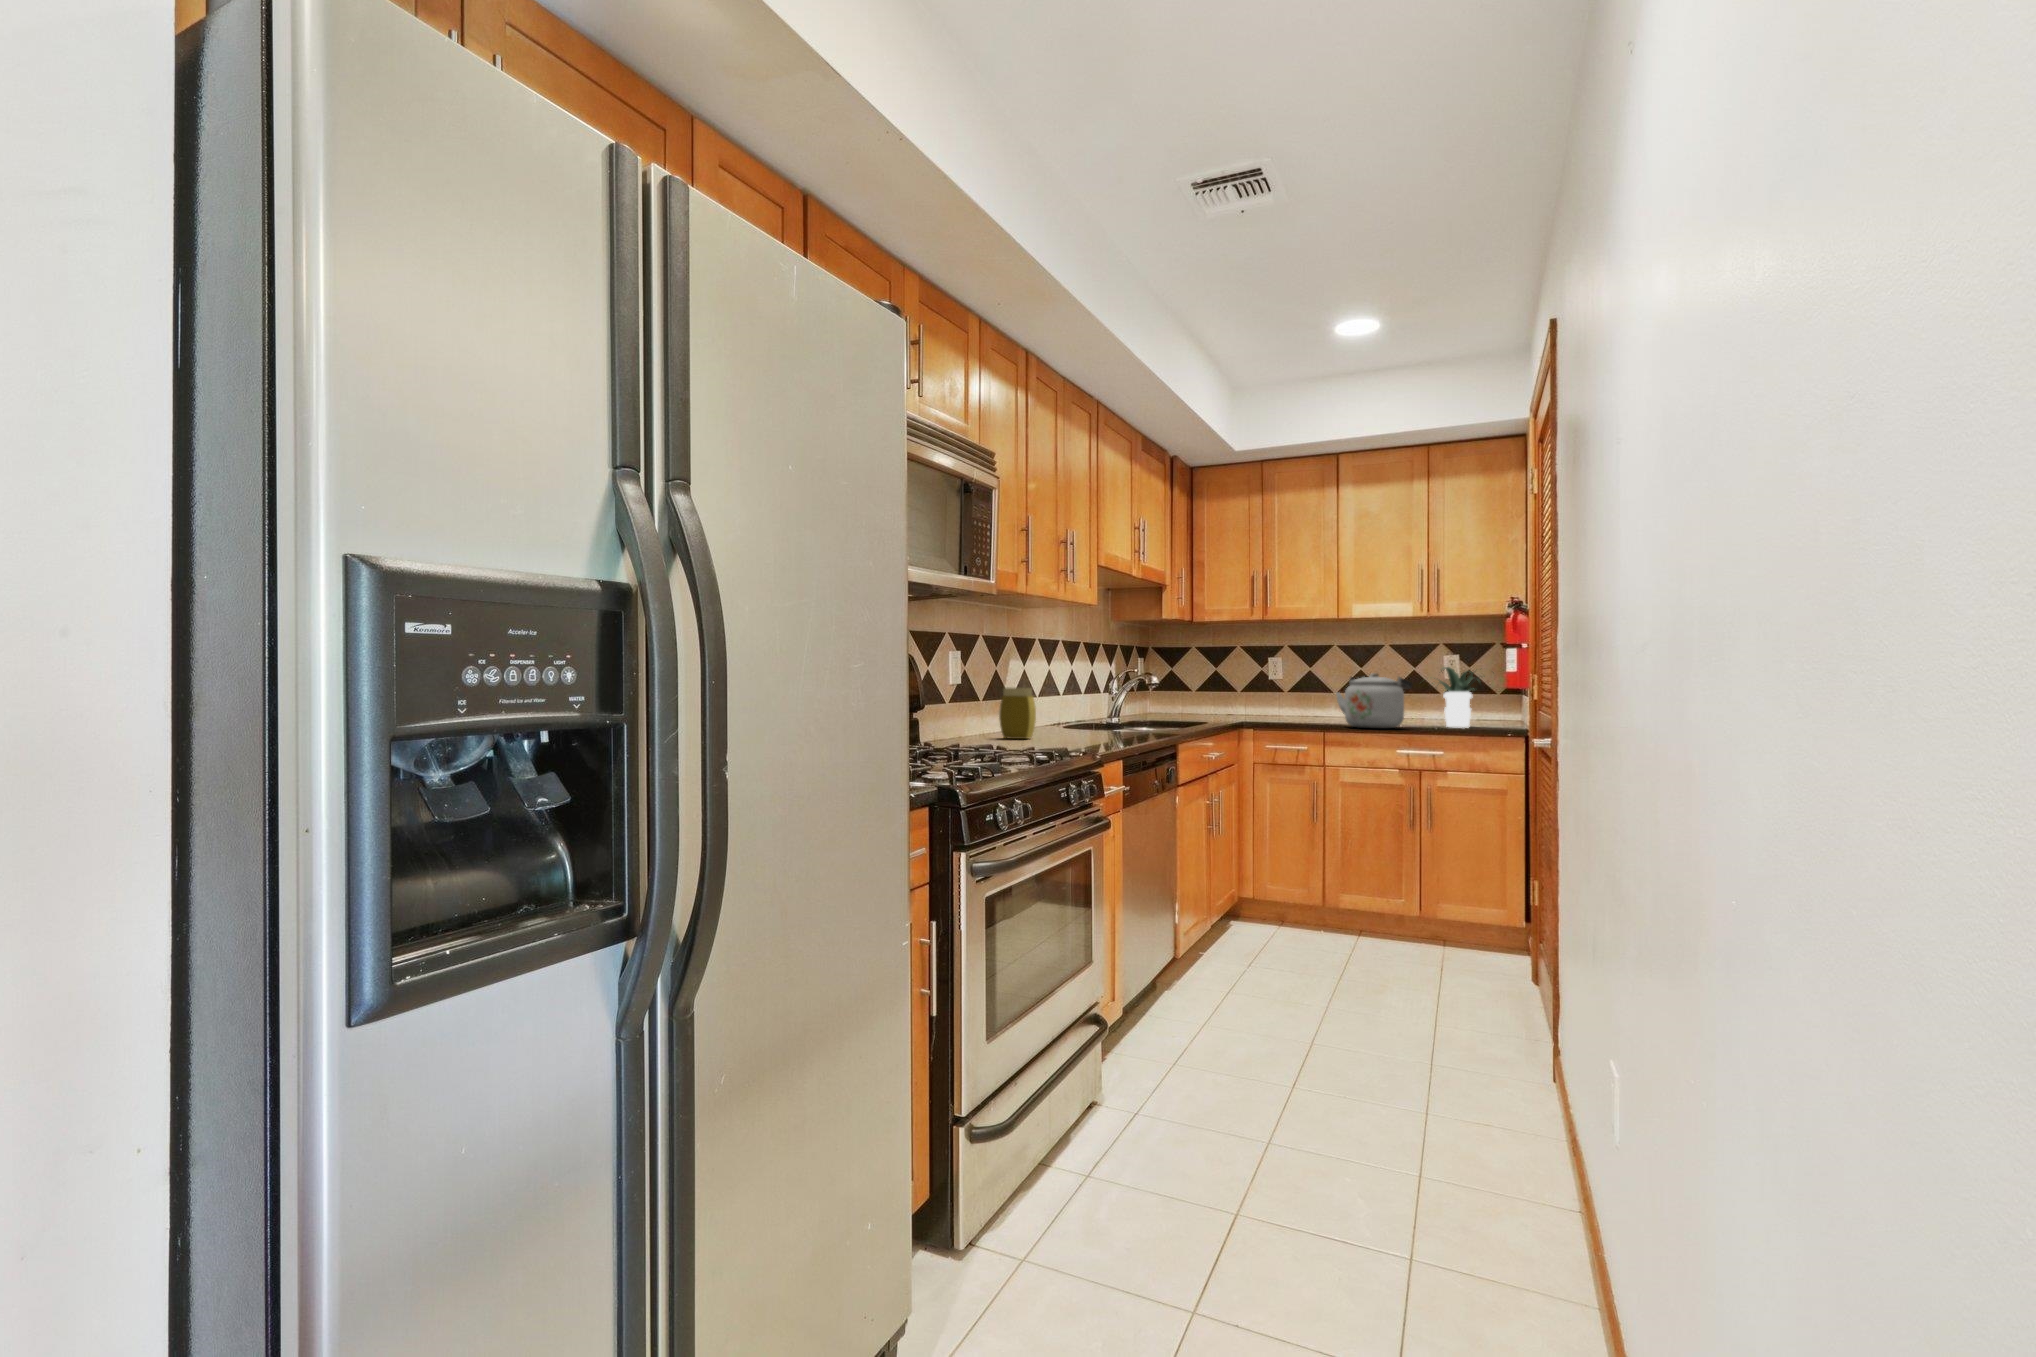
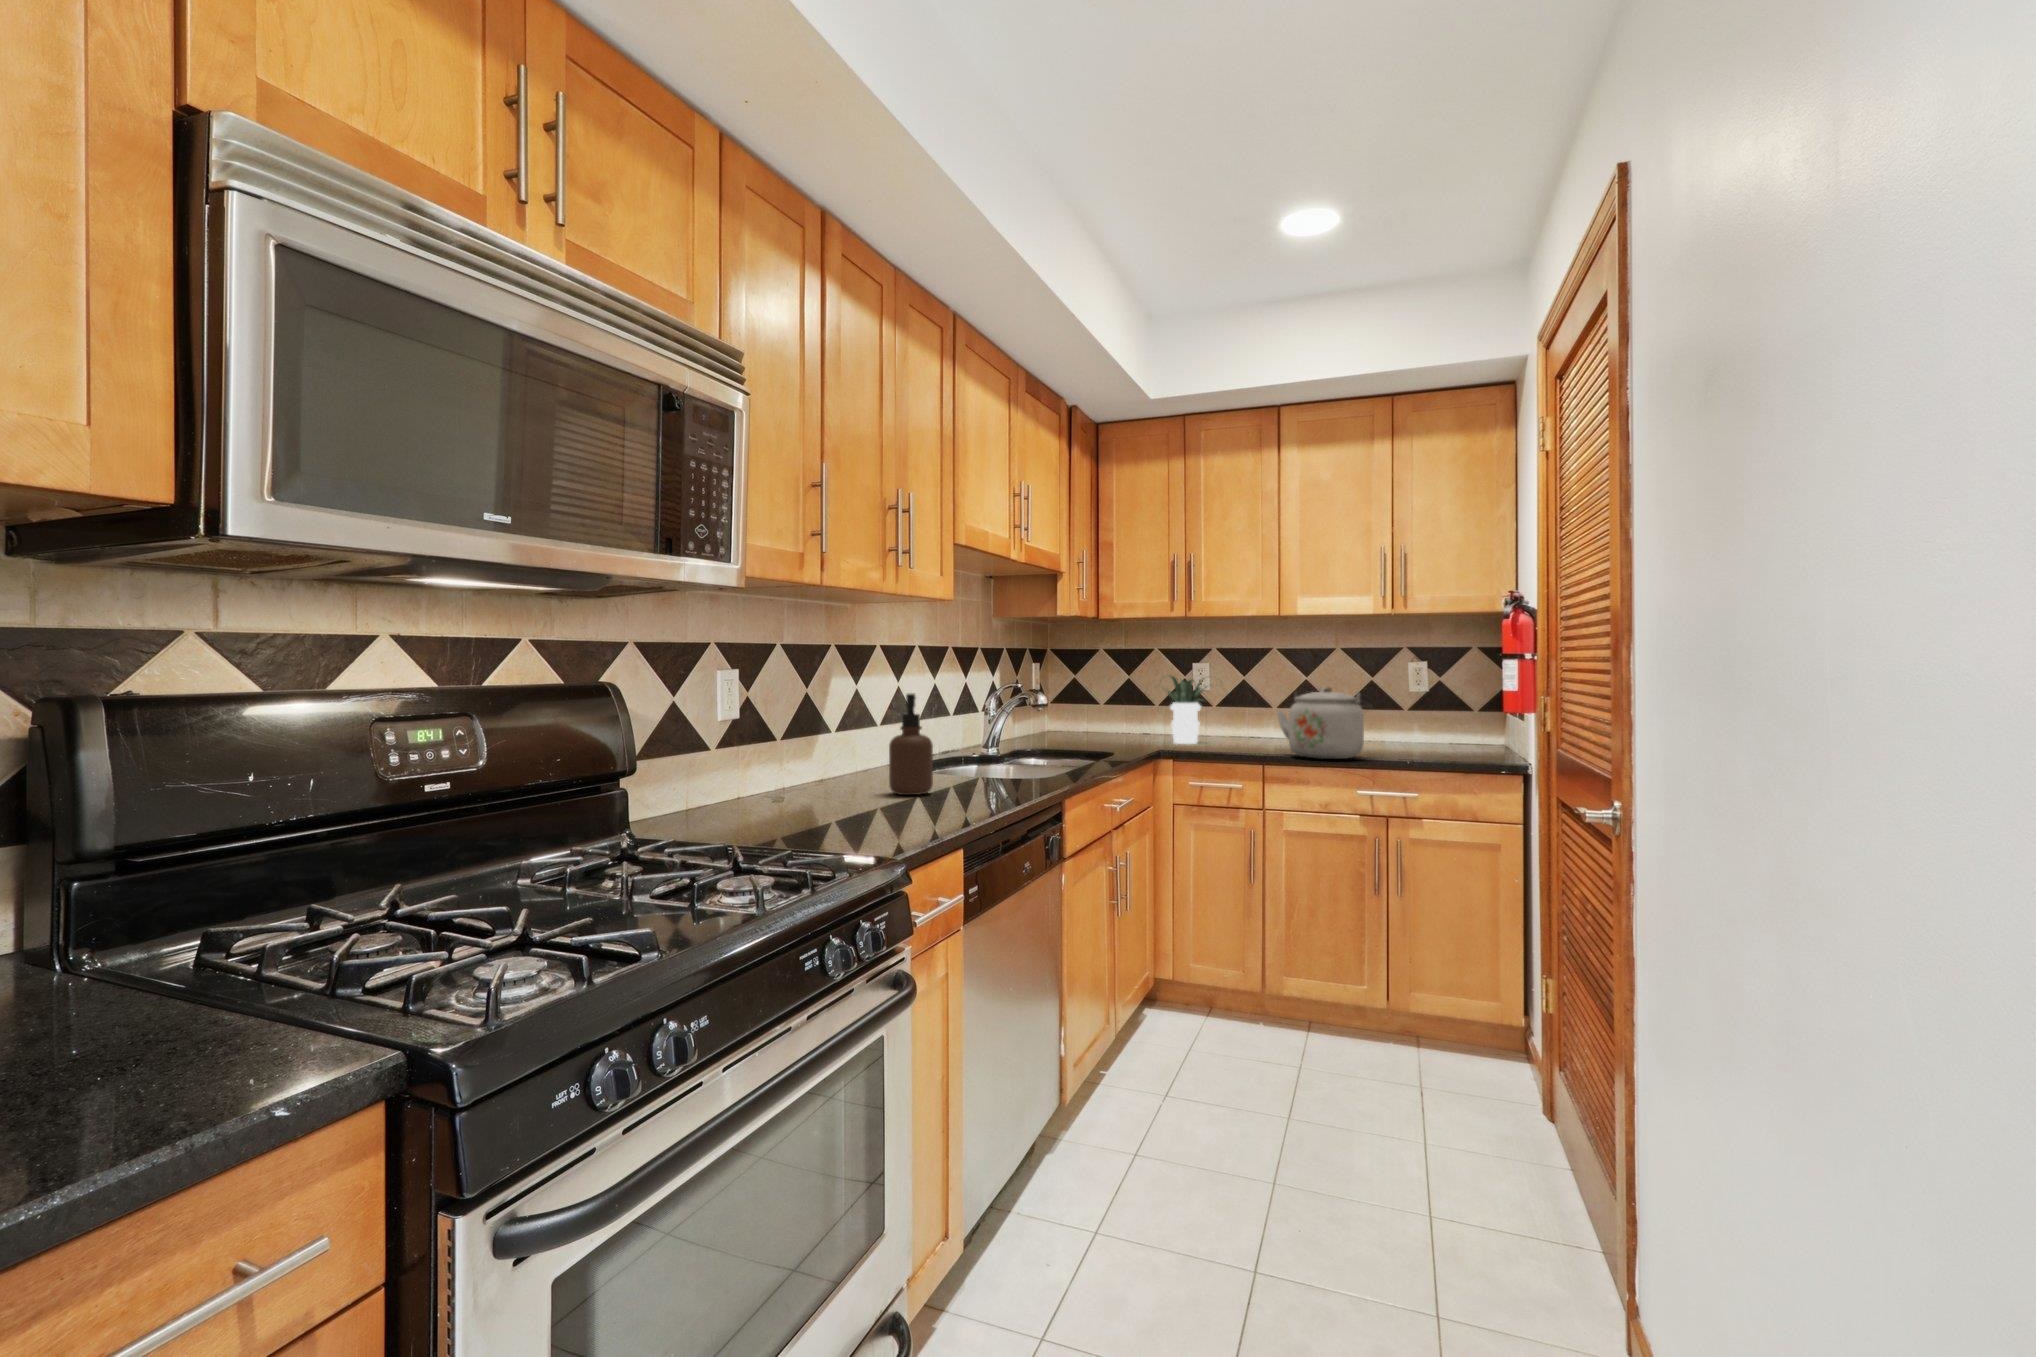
potted plant: present [1439,667,1480,728] -> present [1167,676,1207,744]
soap dispenser: none [1056,669,1086,738] -> present [889,693,933,795]
jar: present [999,688,1036,739] -> none [801,722,857,800]

